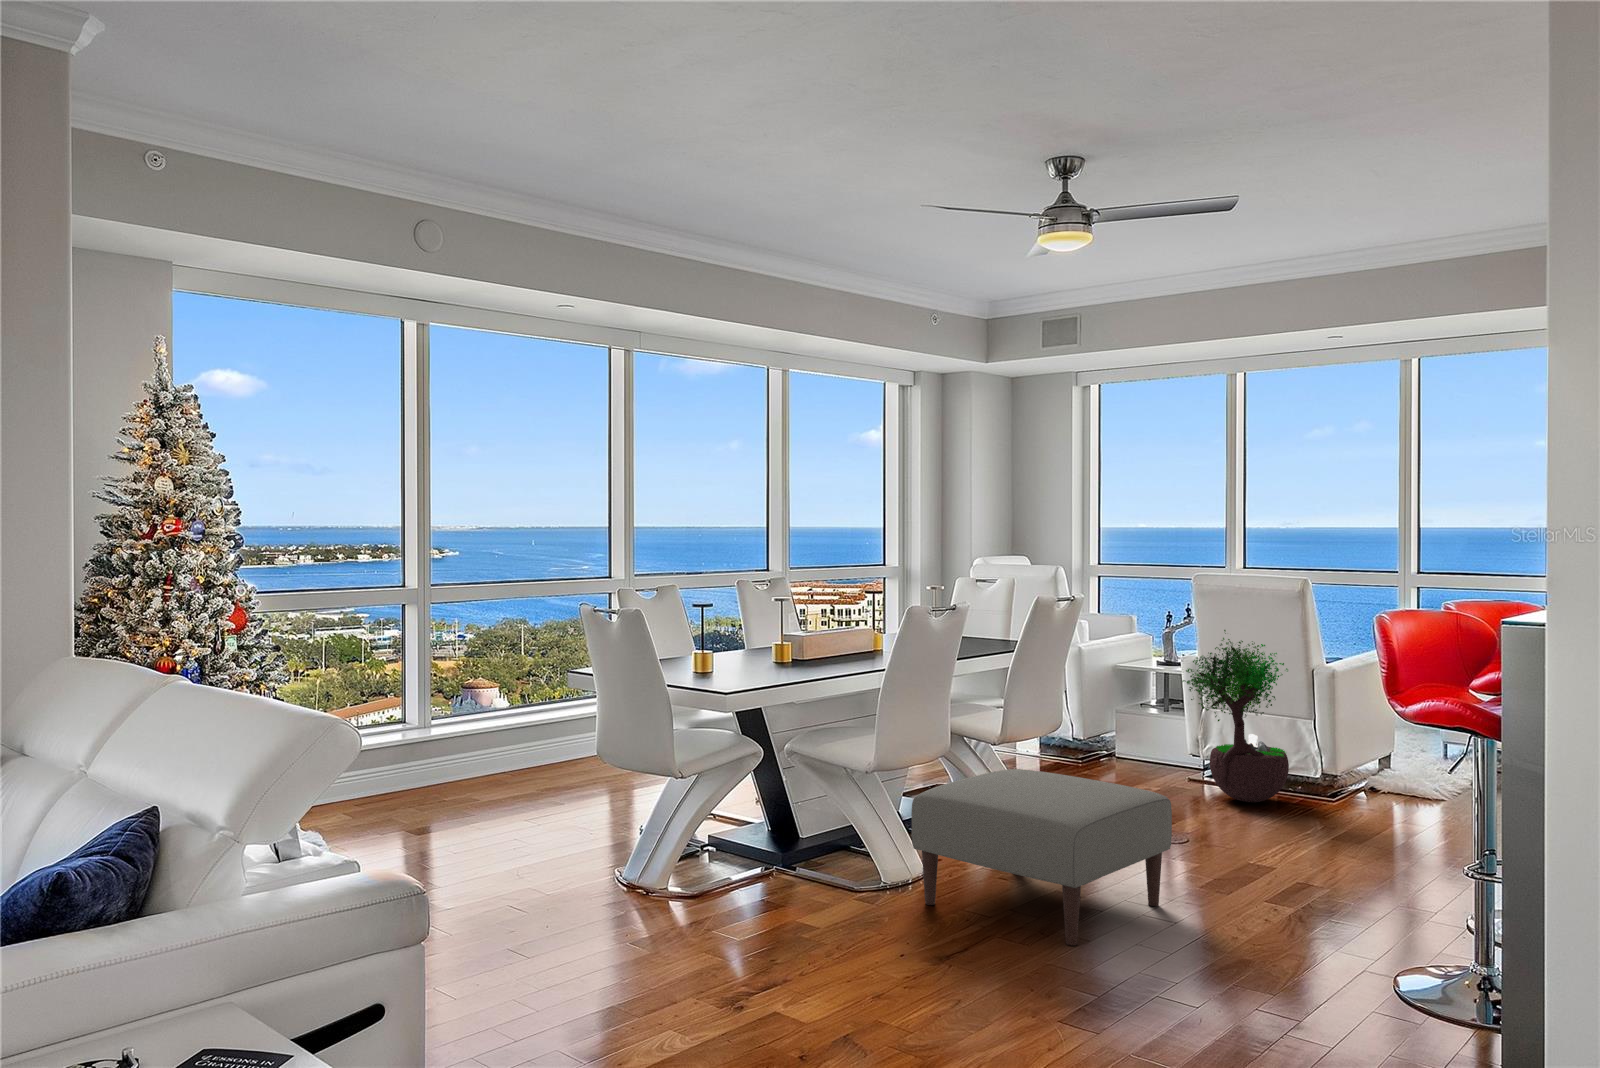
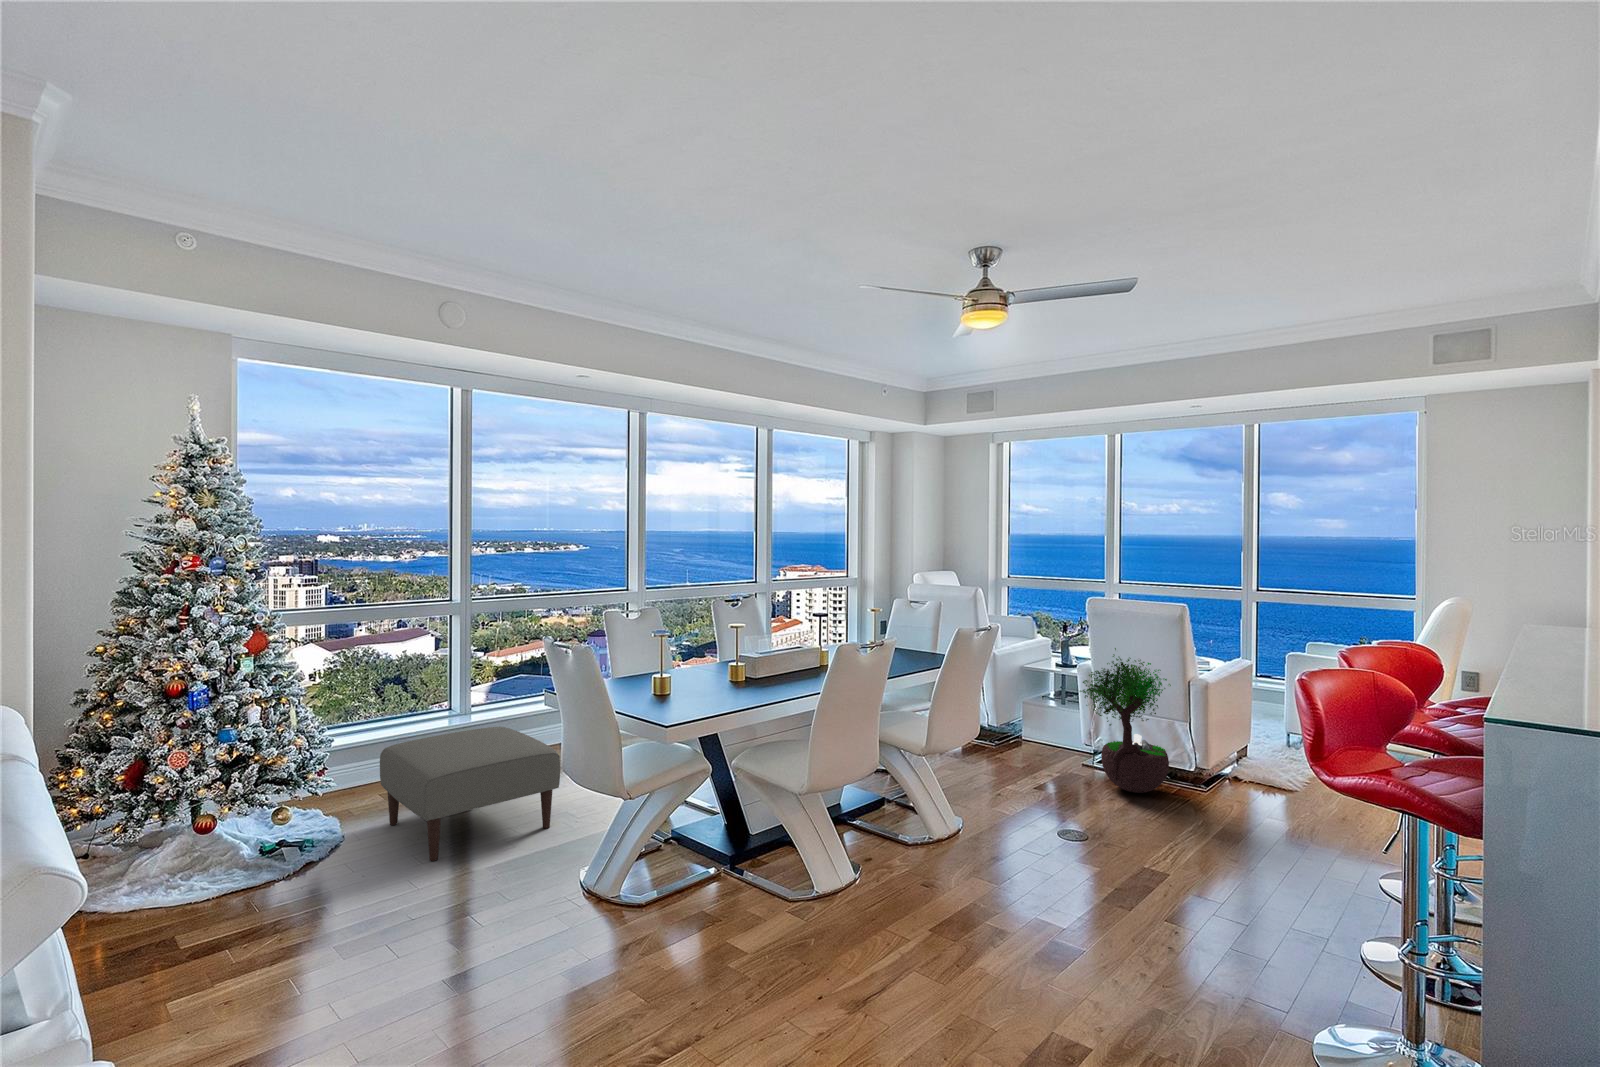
ottoman: present [911,769,1172,945] -> present [380,727,560,861]

